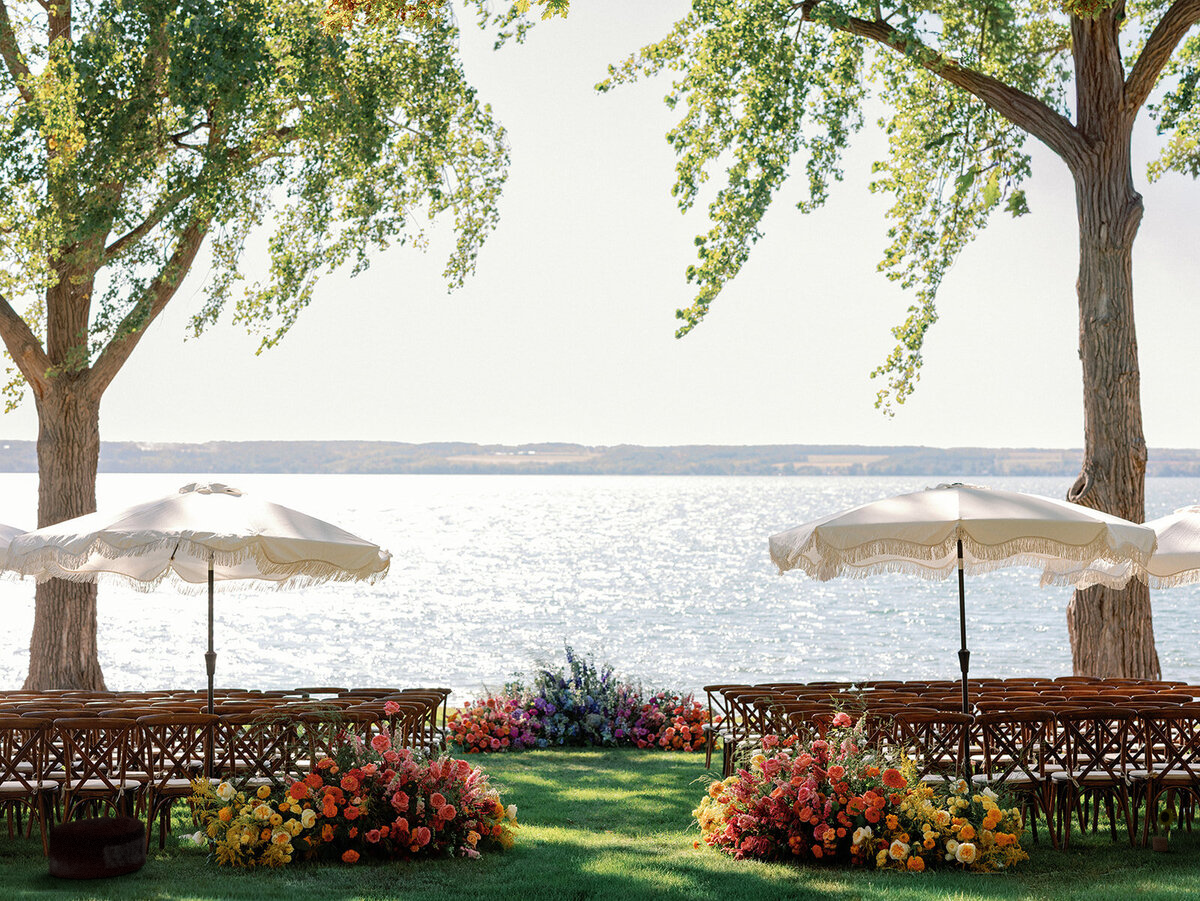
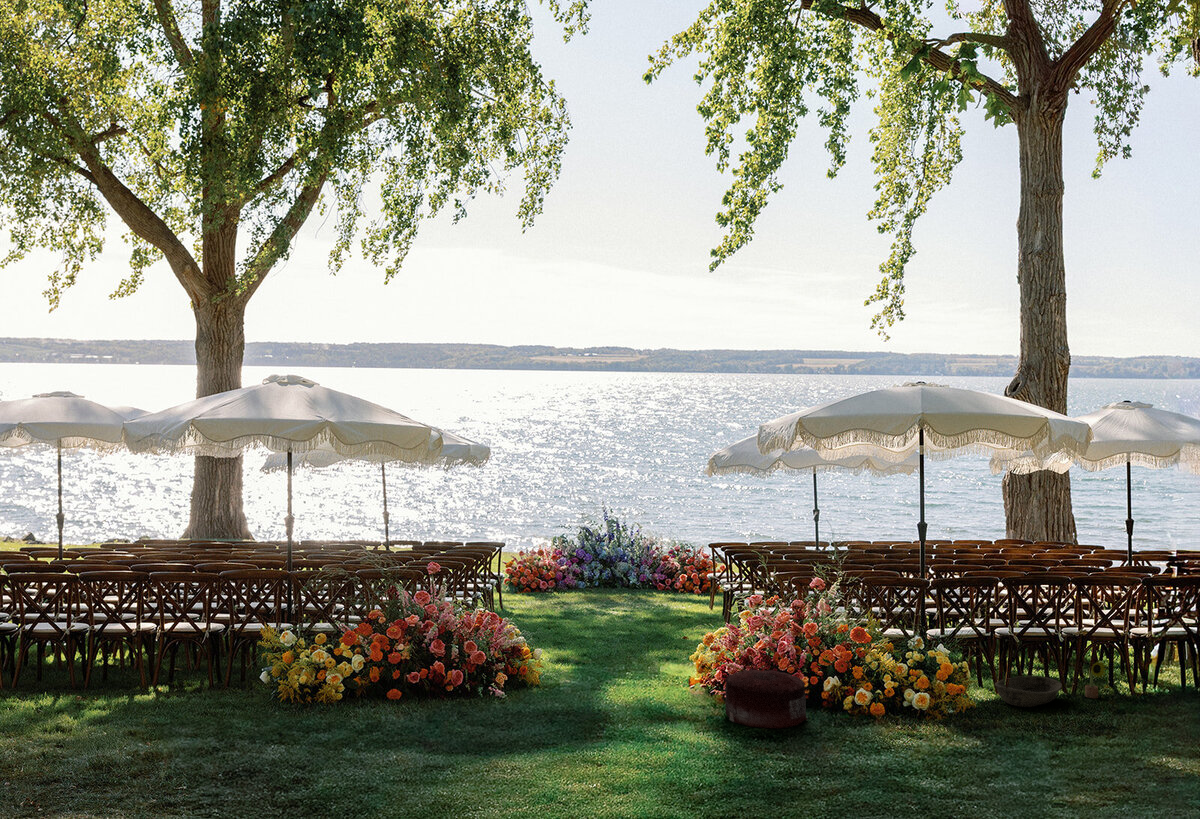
pouf: present [48,816,146,879] -> present [725,669,807,729]
basket: none [1050,827,1126,861] -> present [995,676,1062,707]

